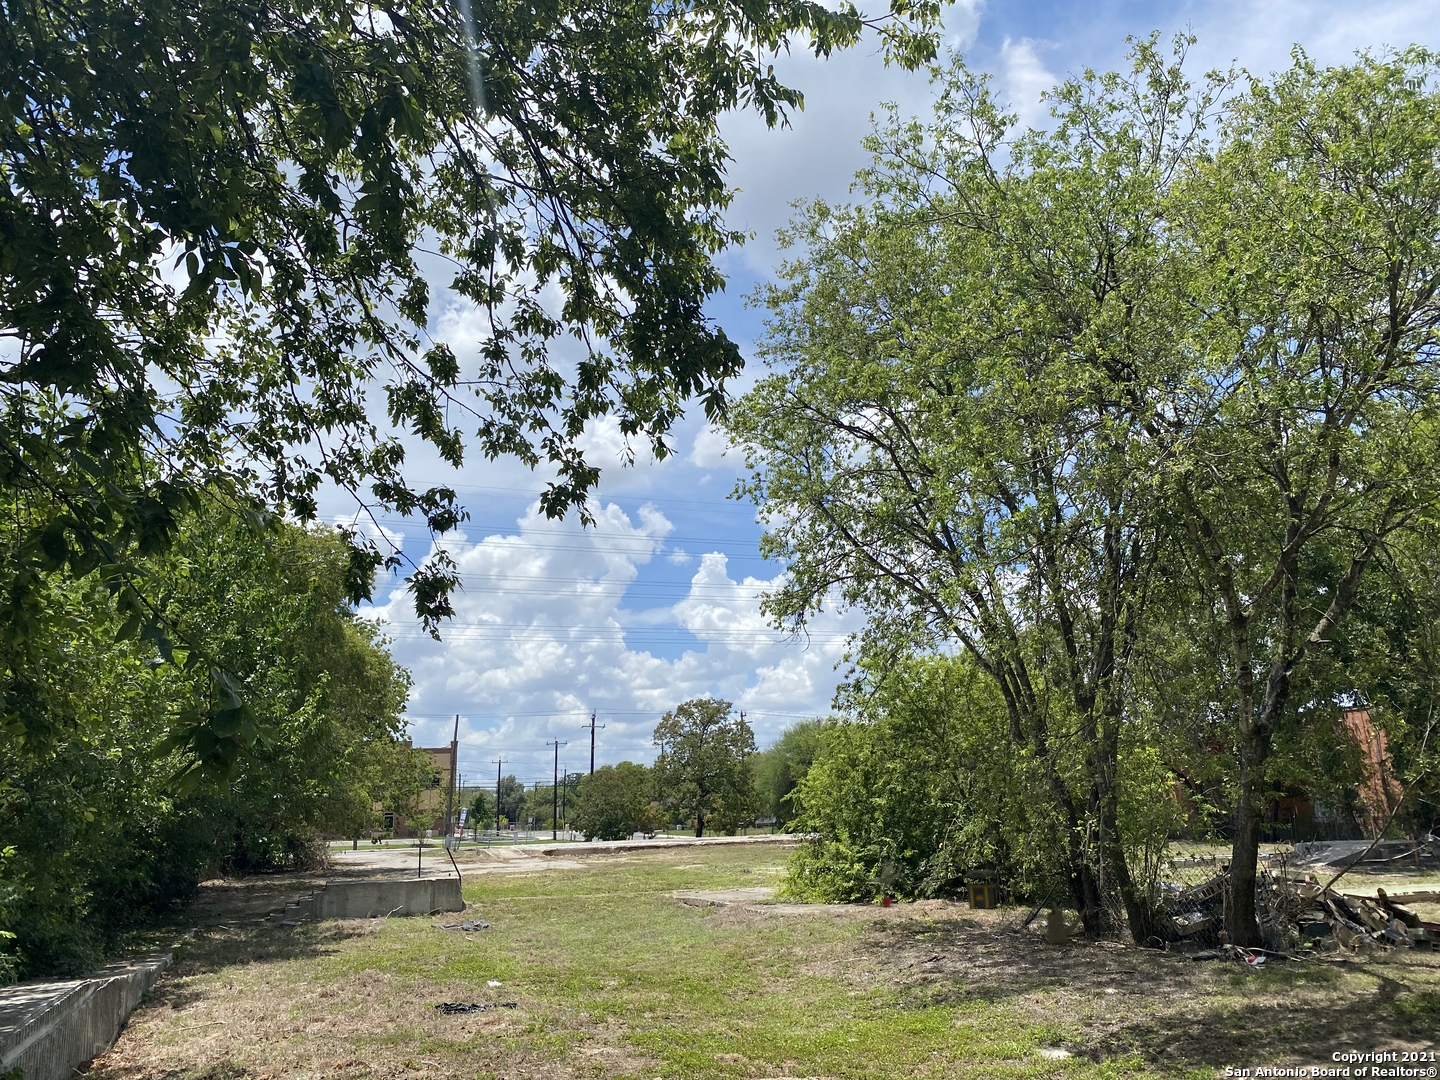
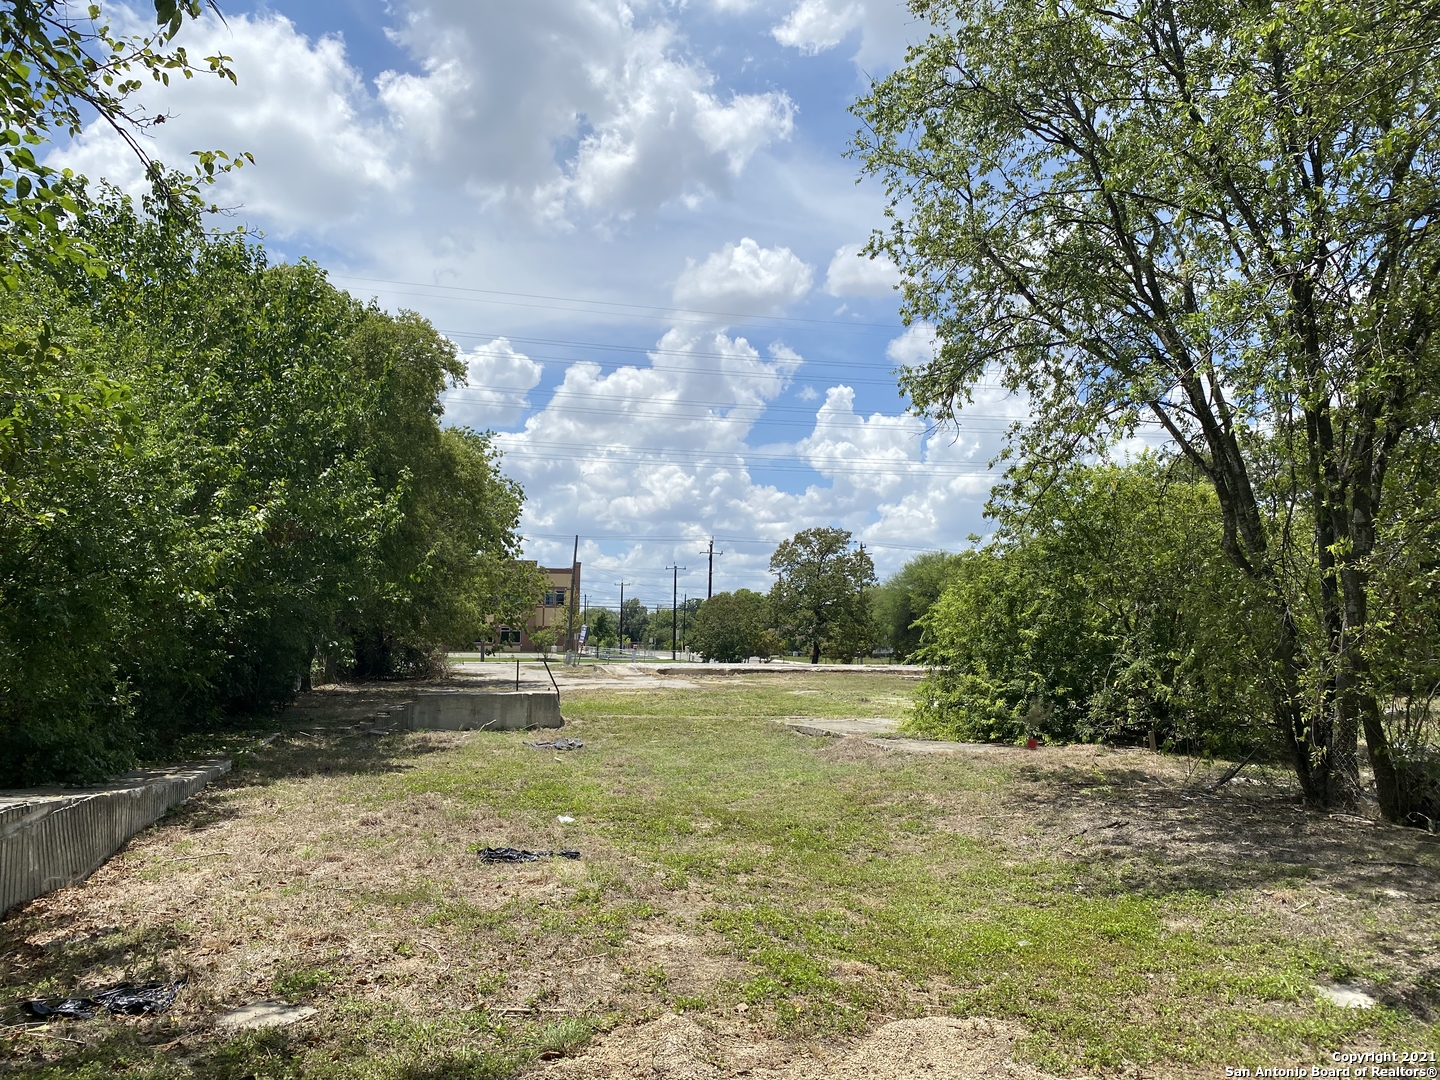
toolbox: present [966,870,998,909] -> none [1131,714,1168,759]
watering can: present [1041,902,1086,944] -> none [1243,760,1307,811]

